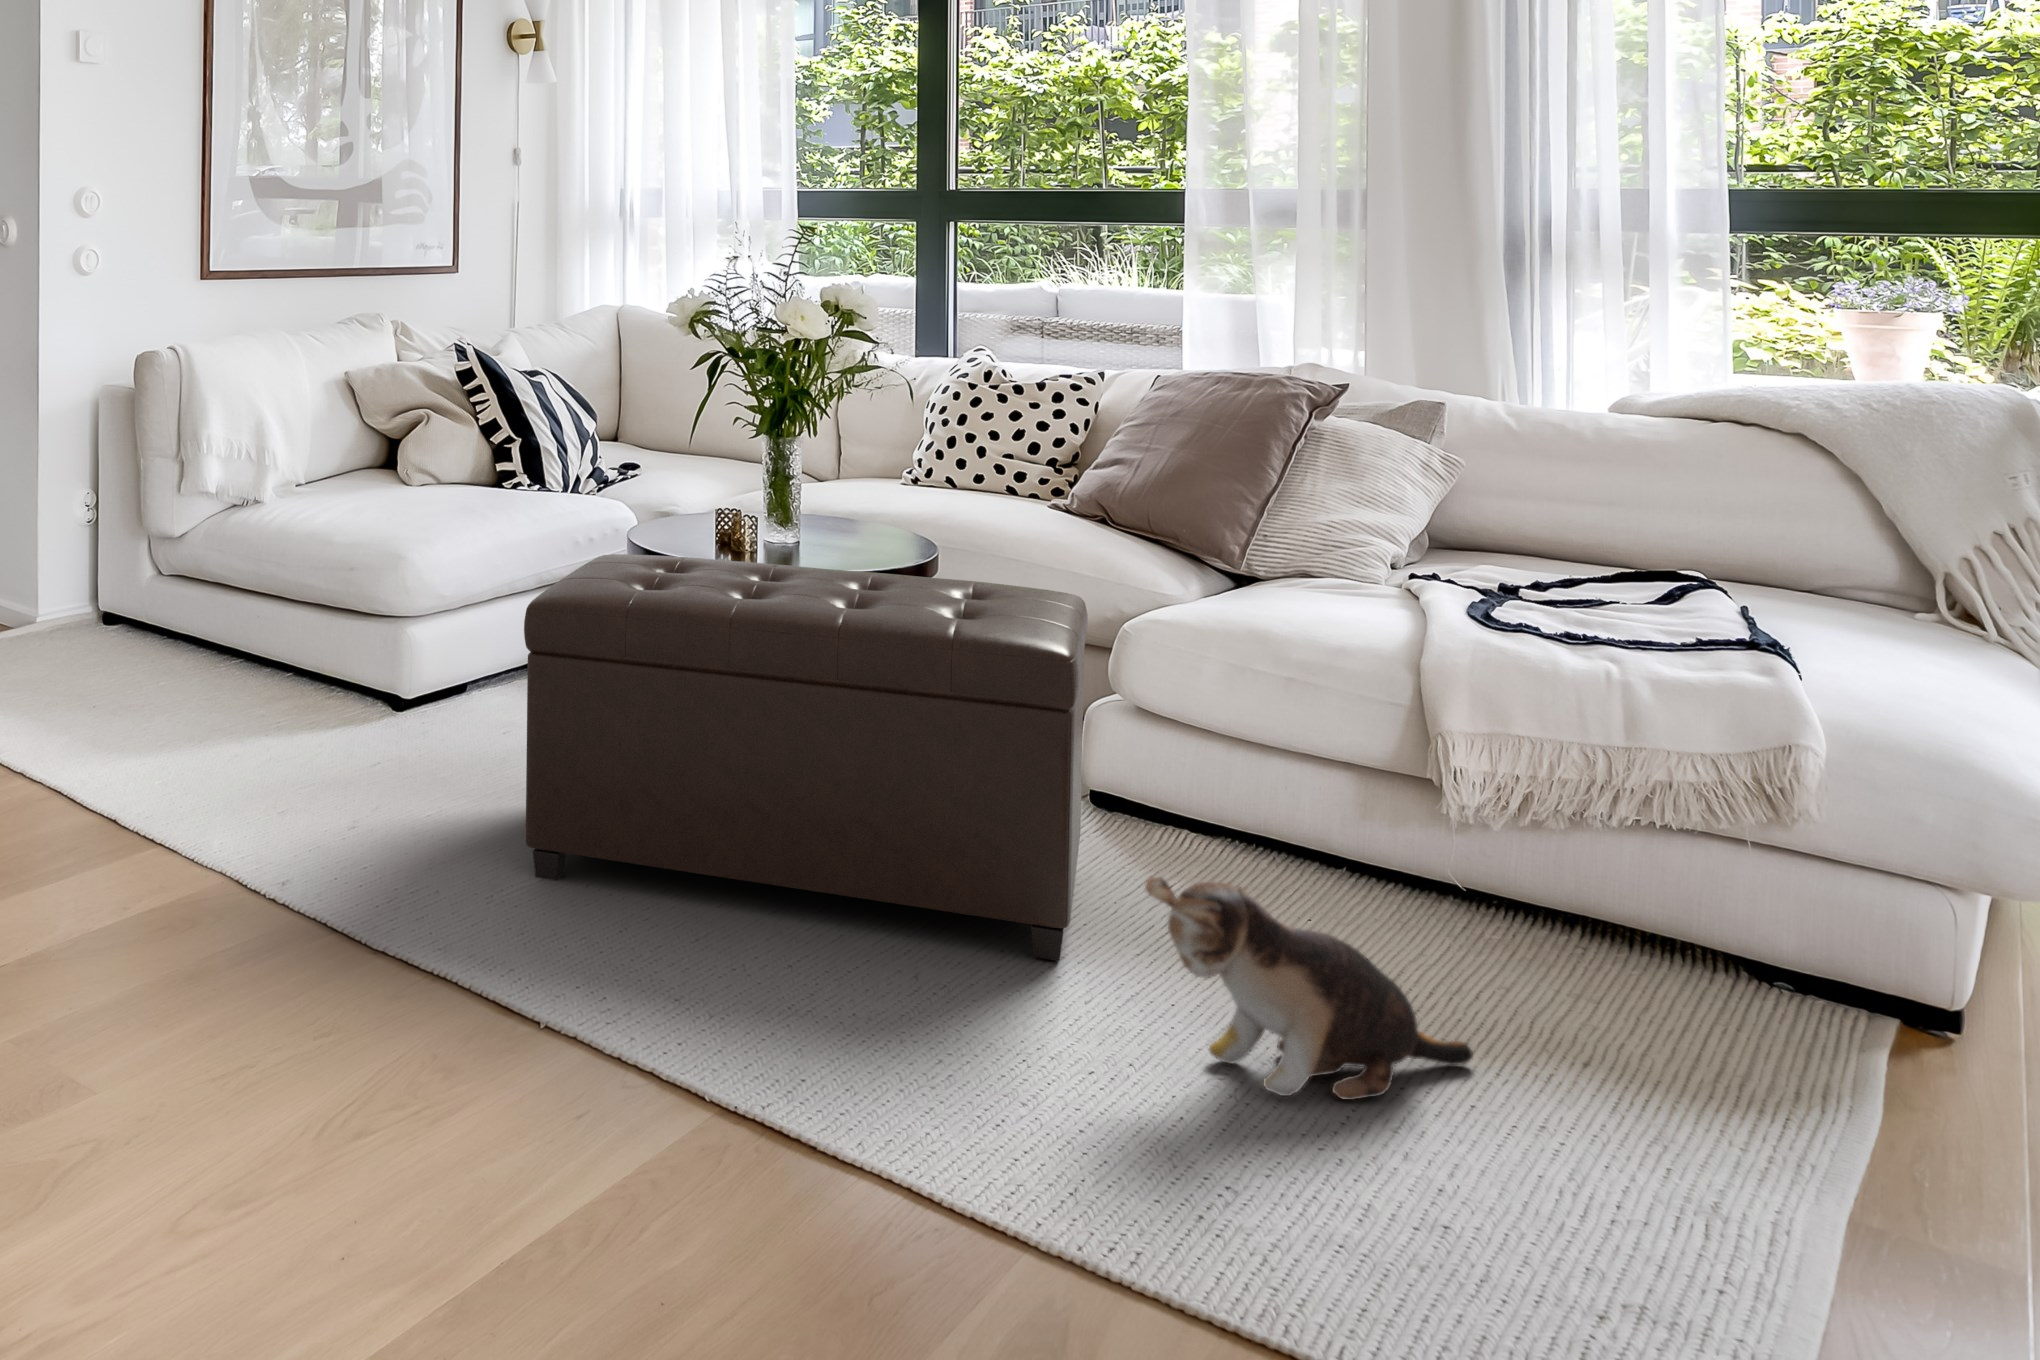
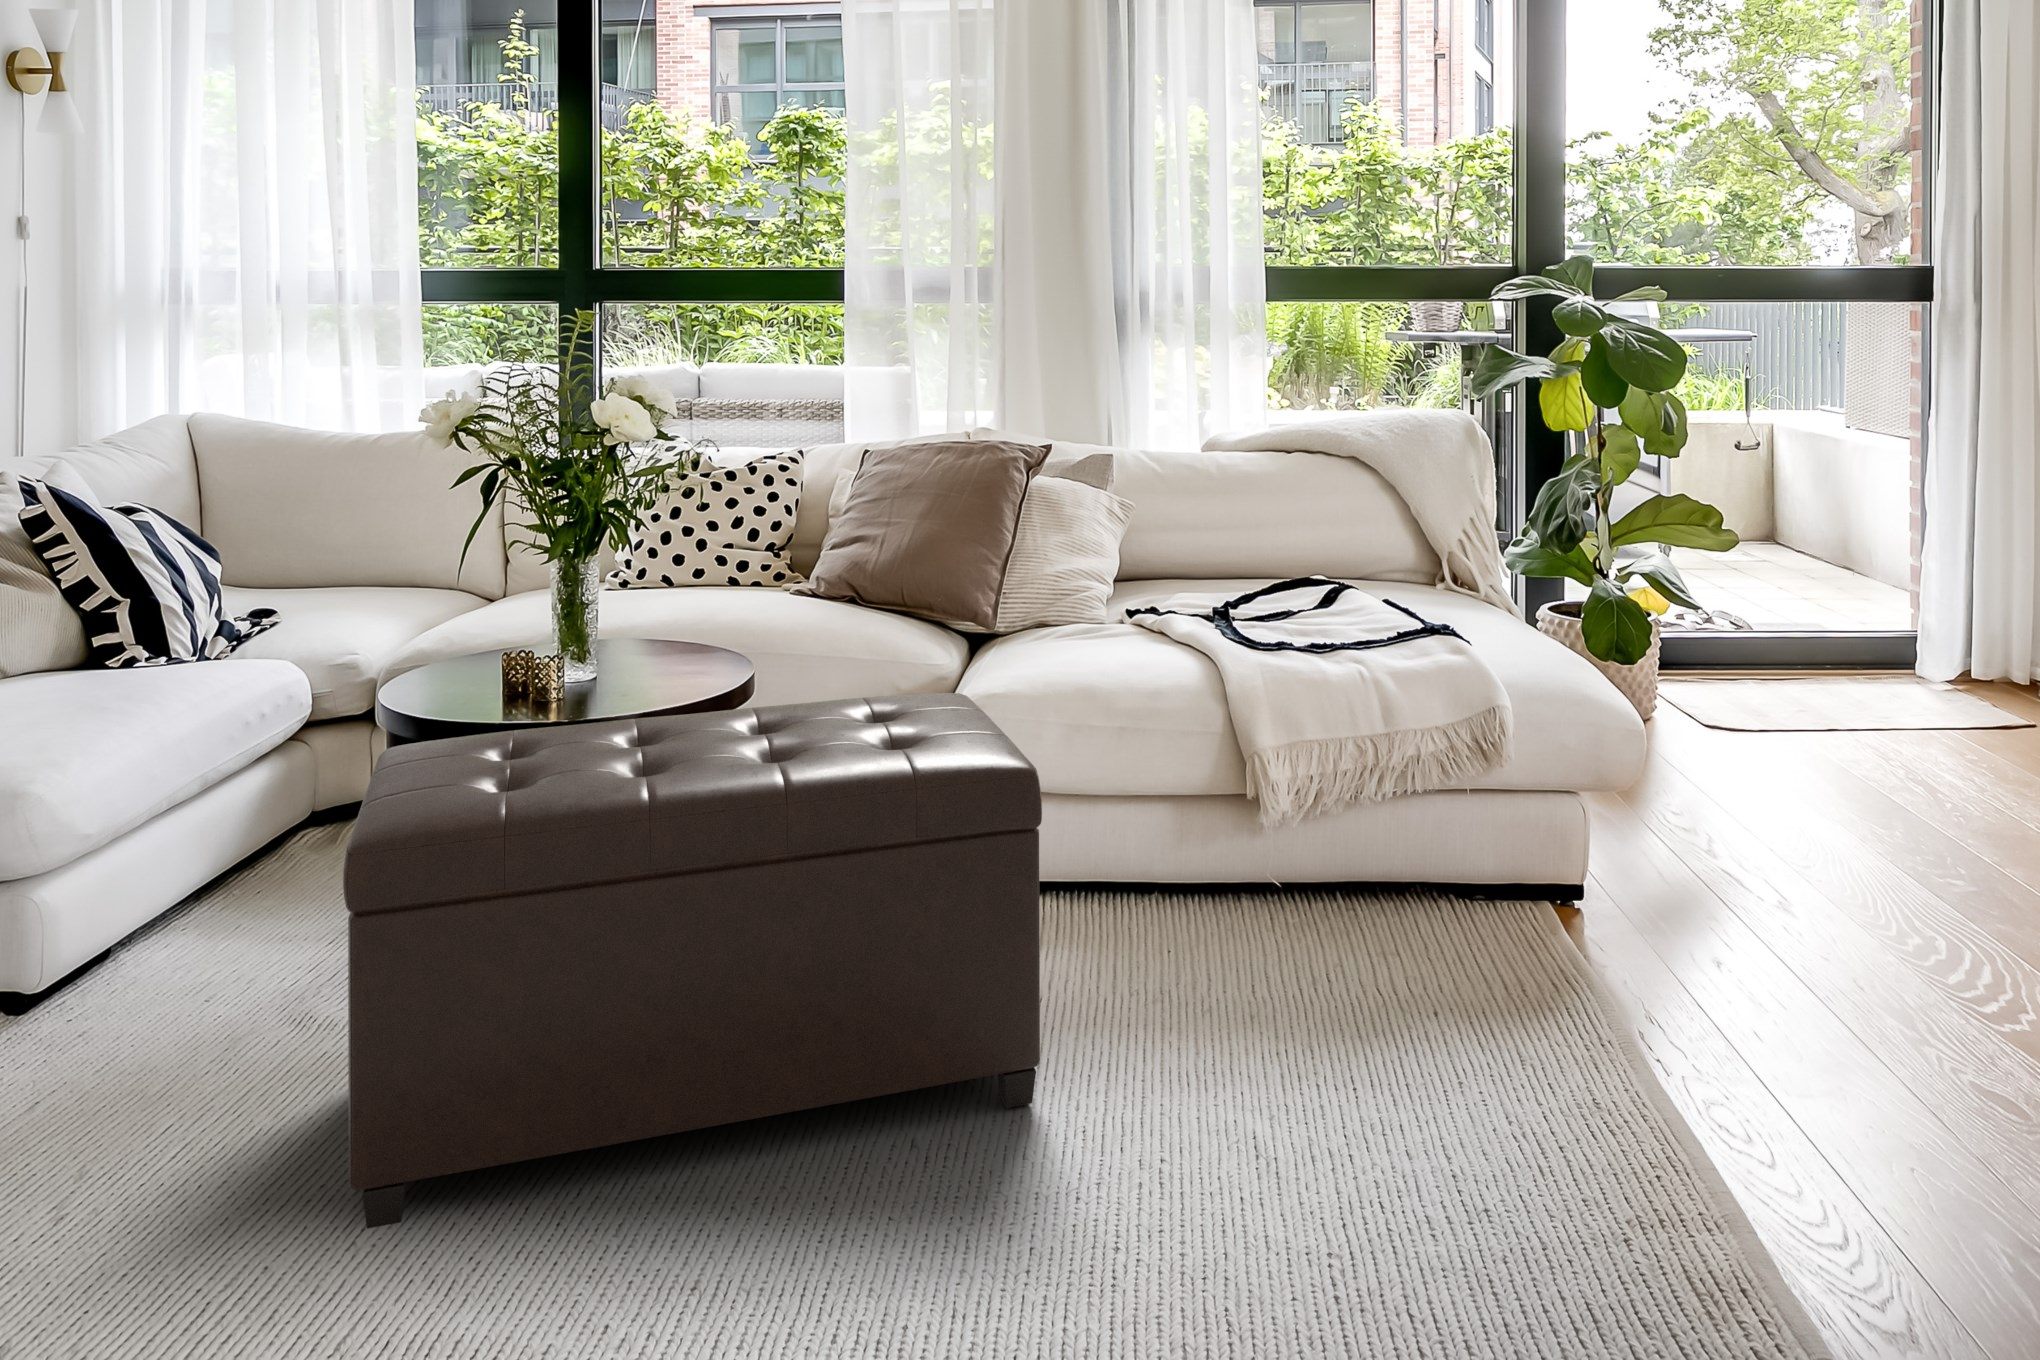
plush toy: present [1145,877,1473,1100] -> none [1186,977,1406,1181]

